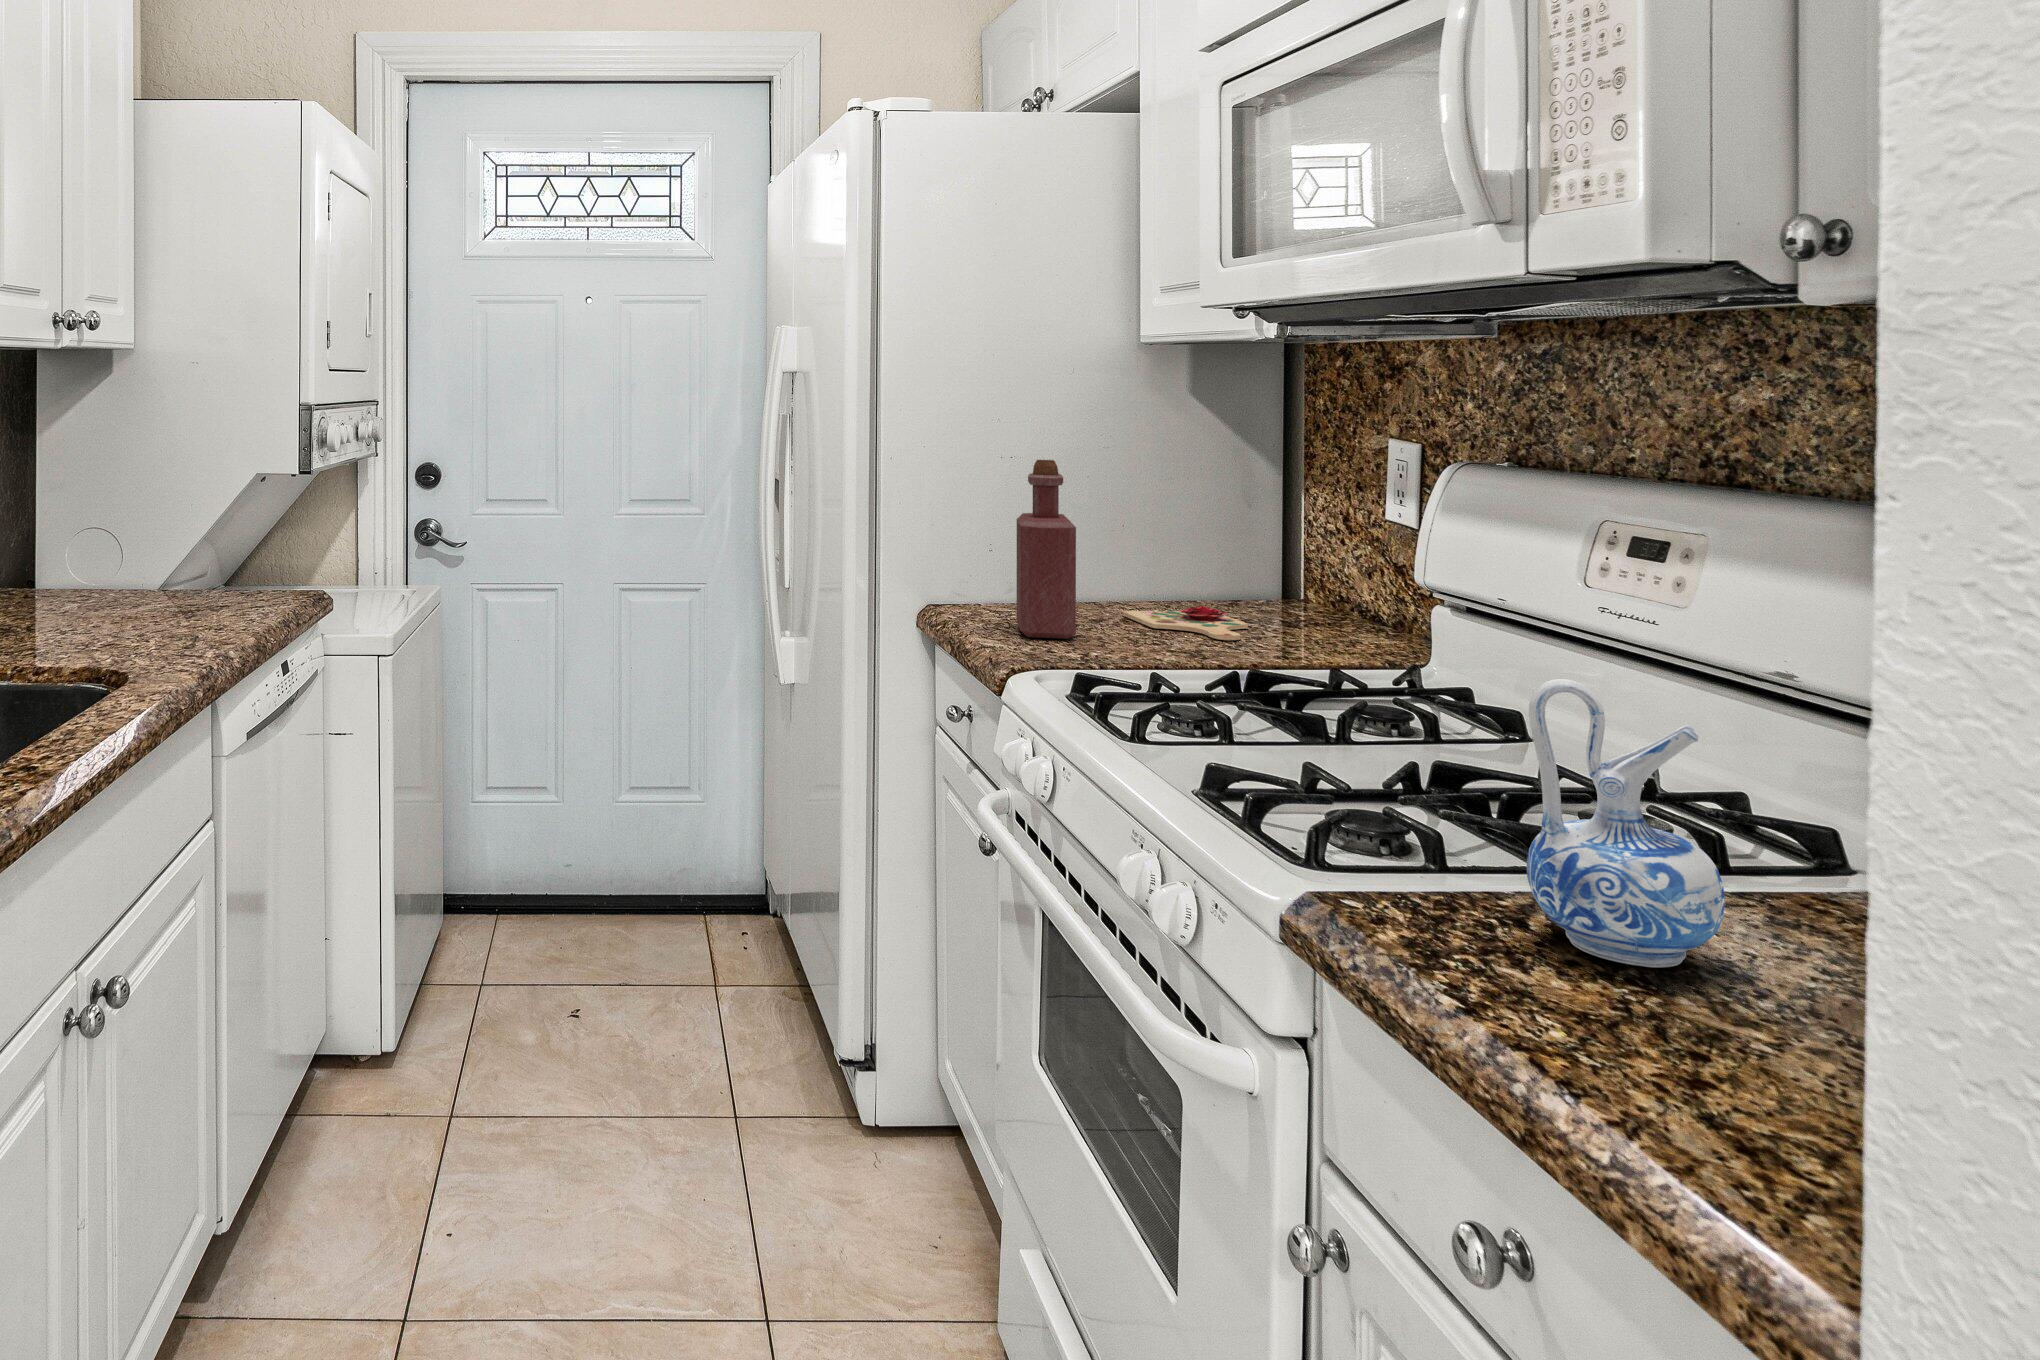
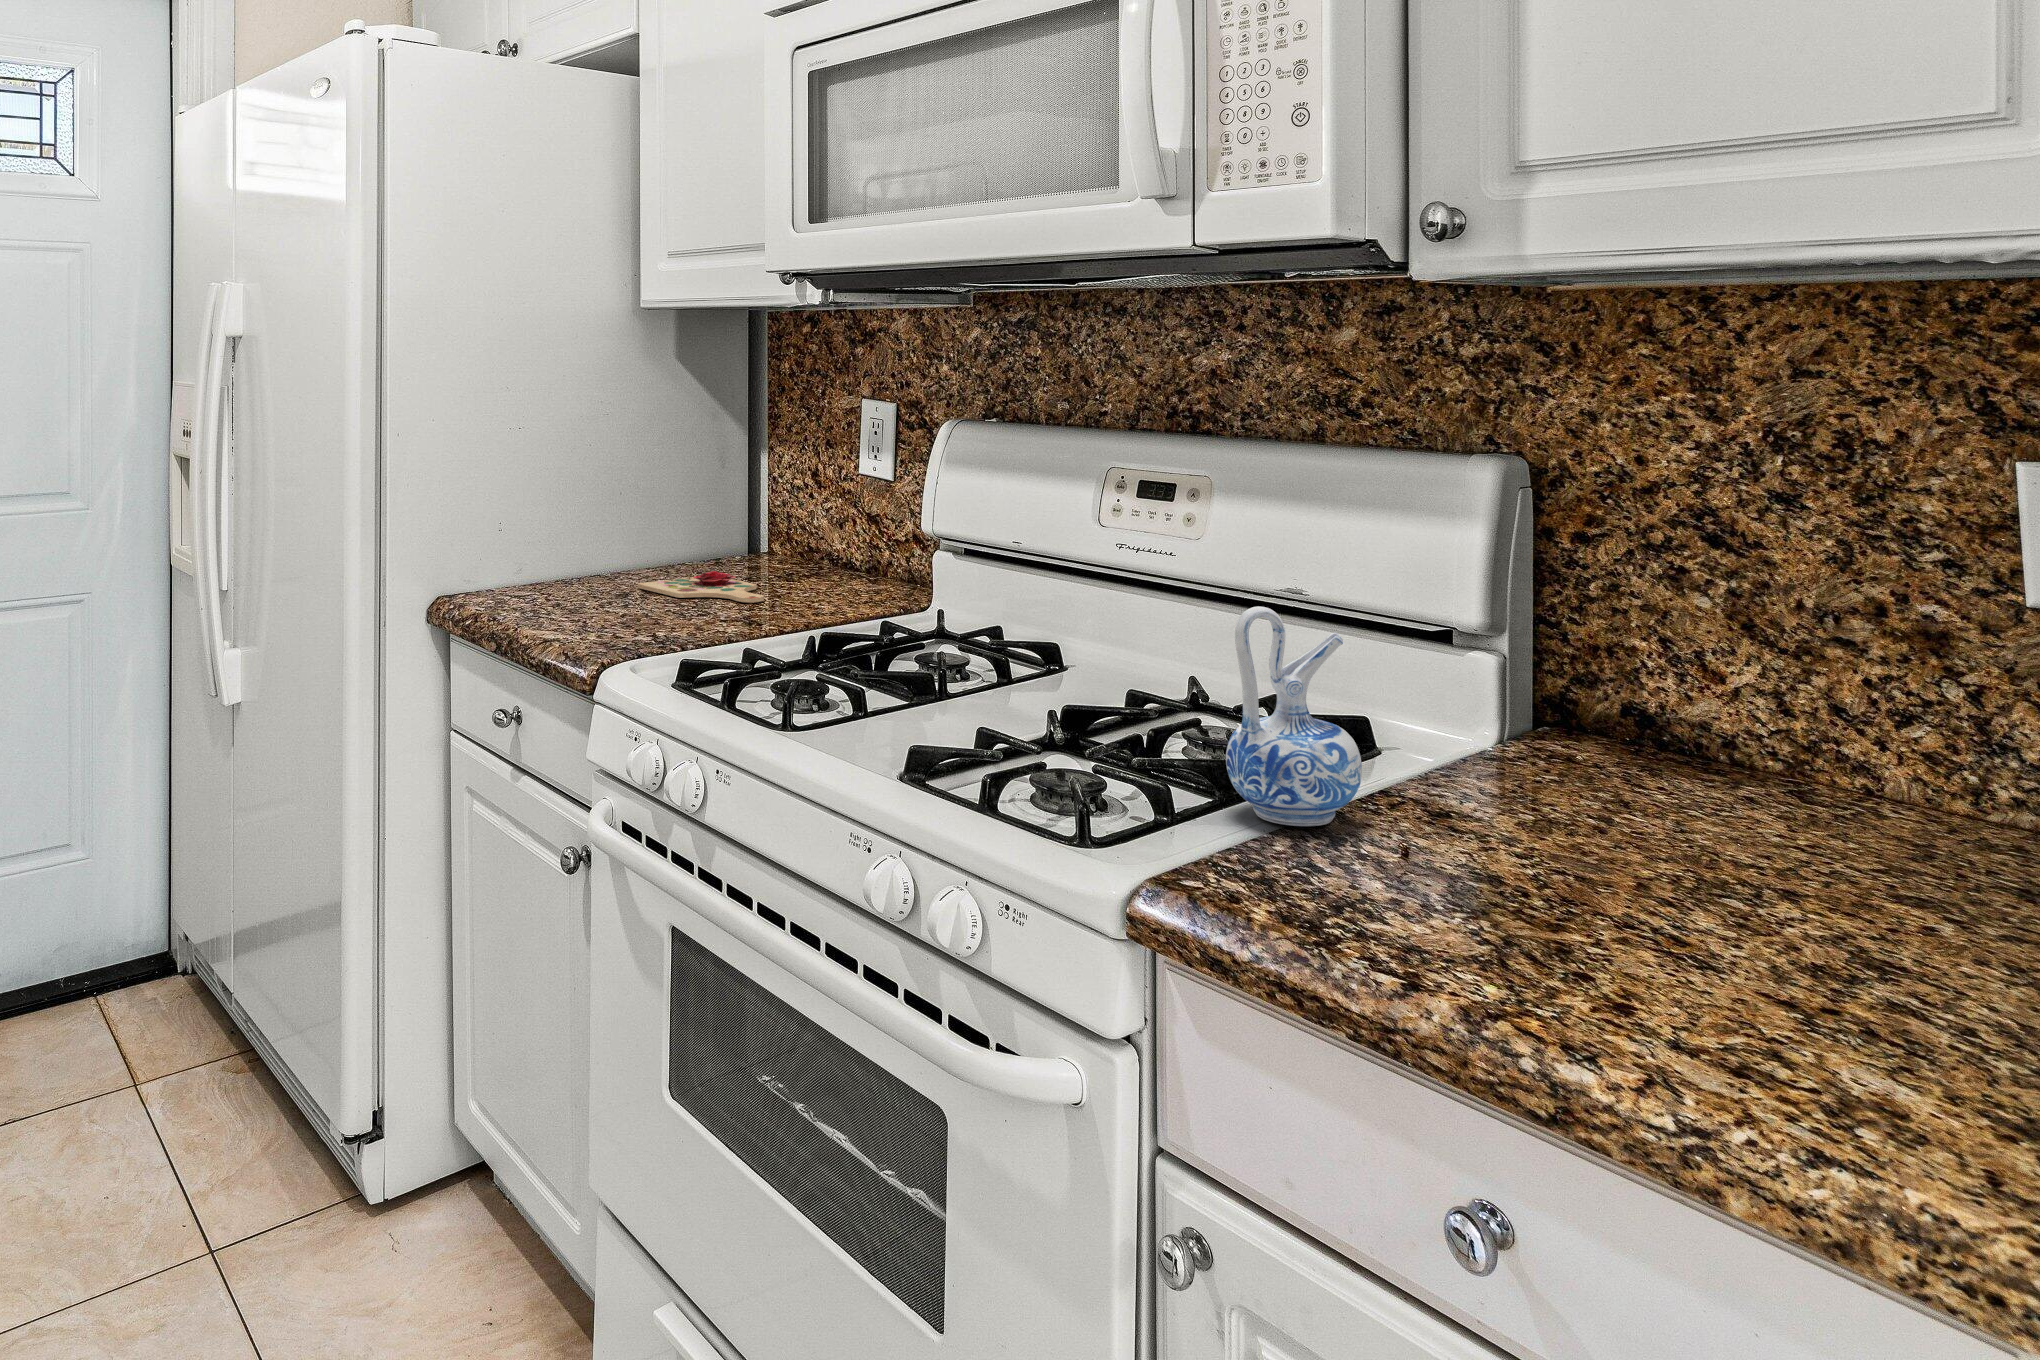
bottle: present [1017,460,1076,639] -> none [553,433,626,620]

